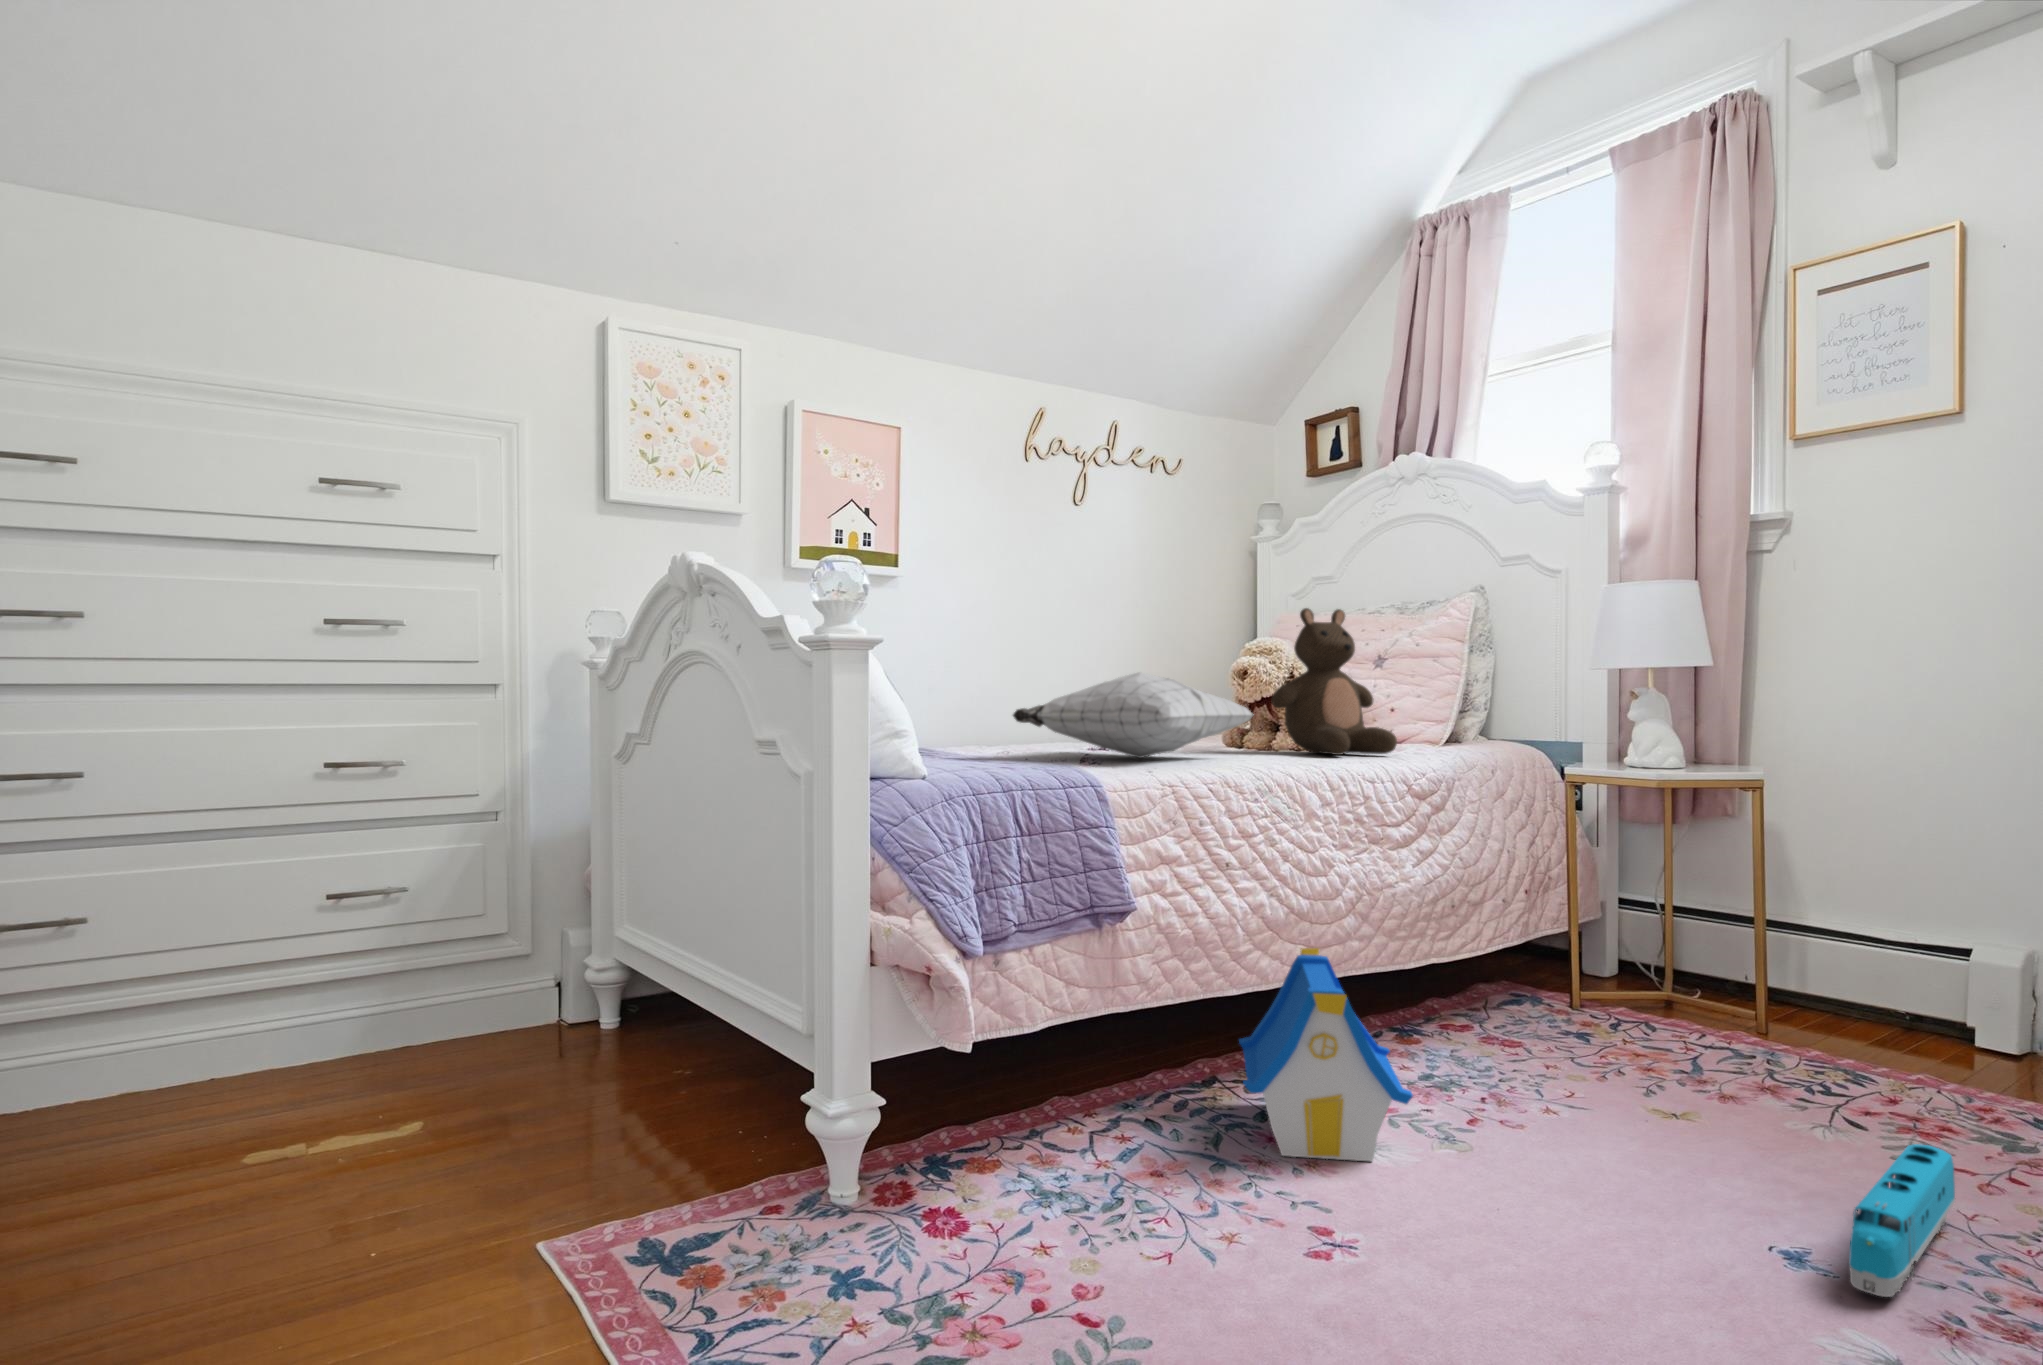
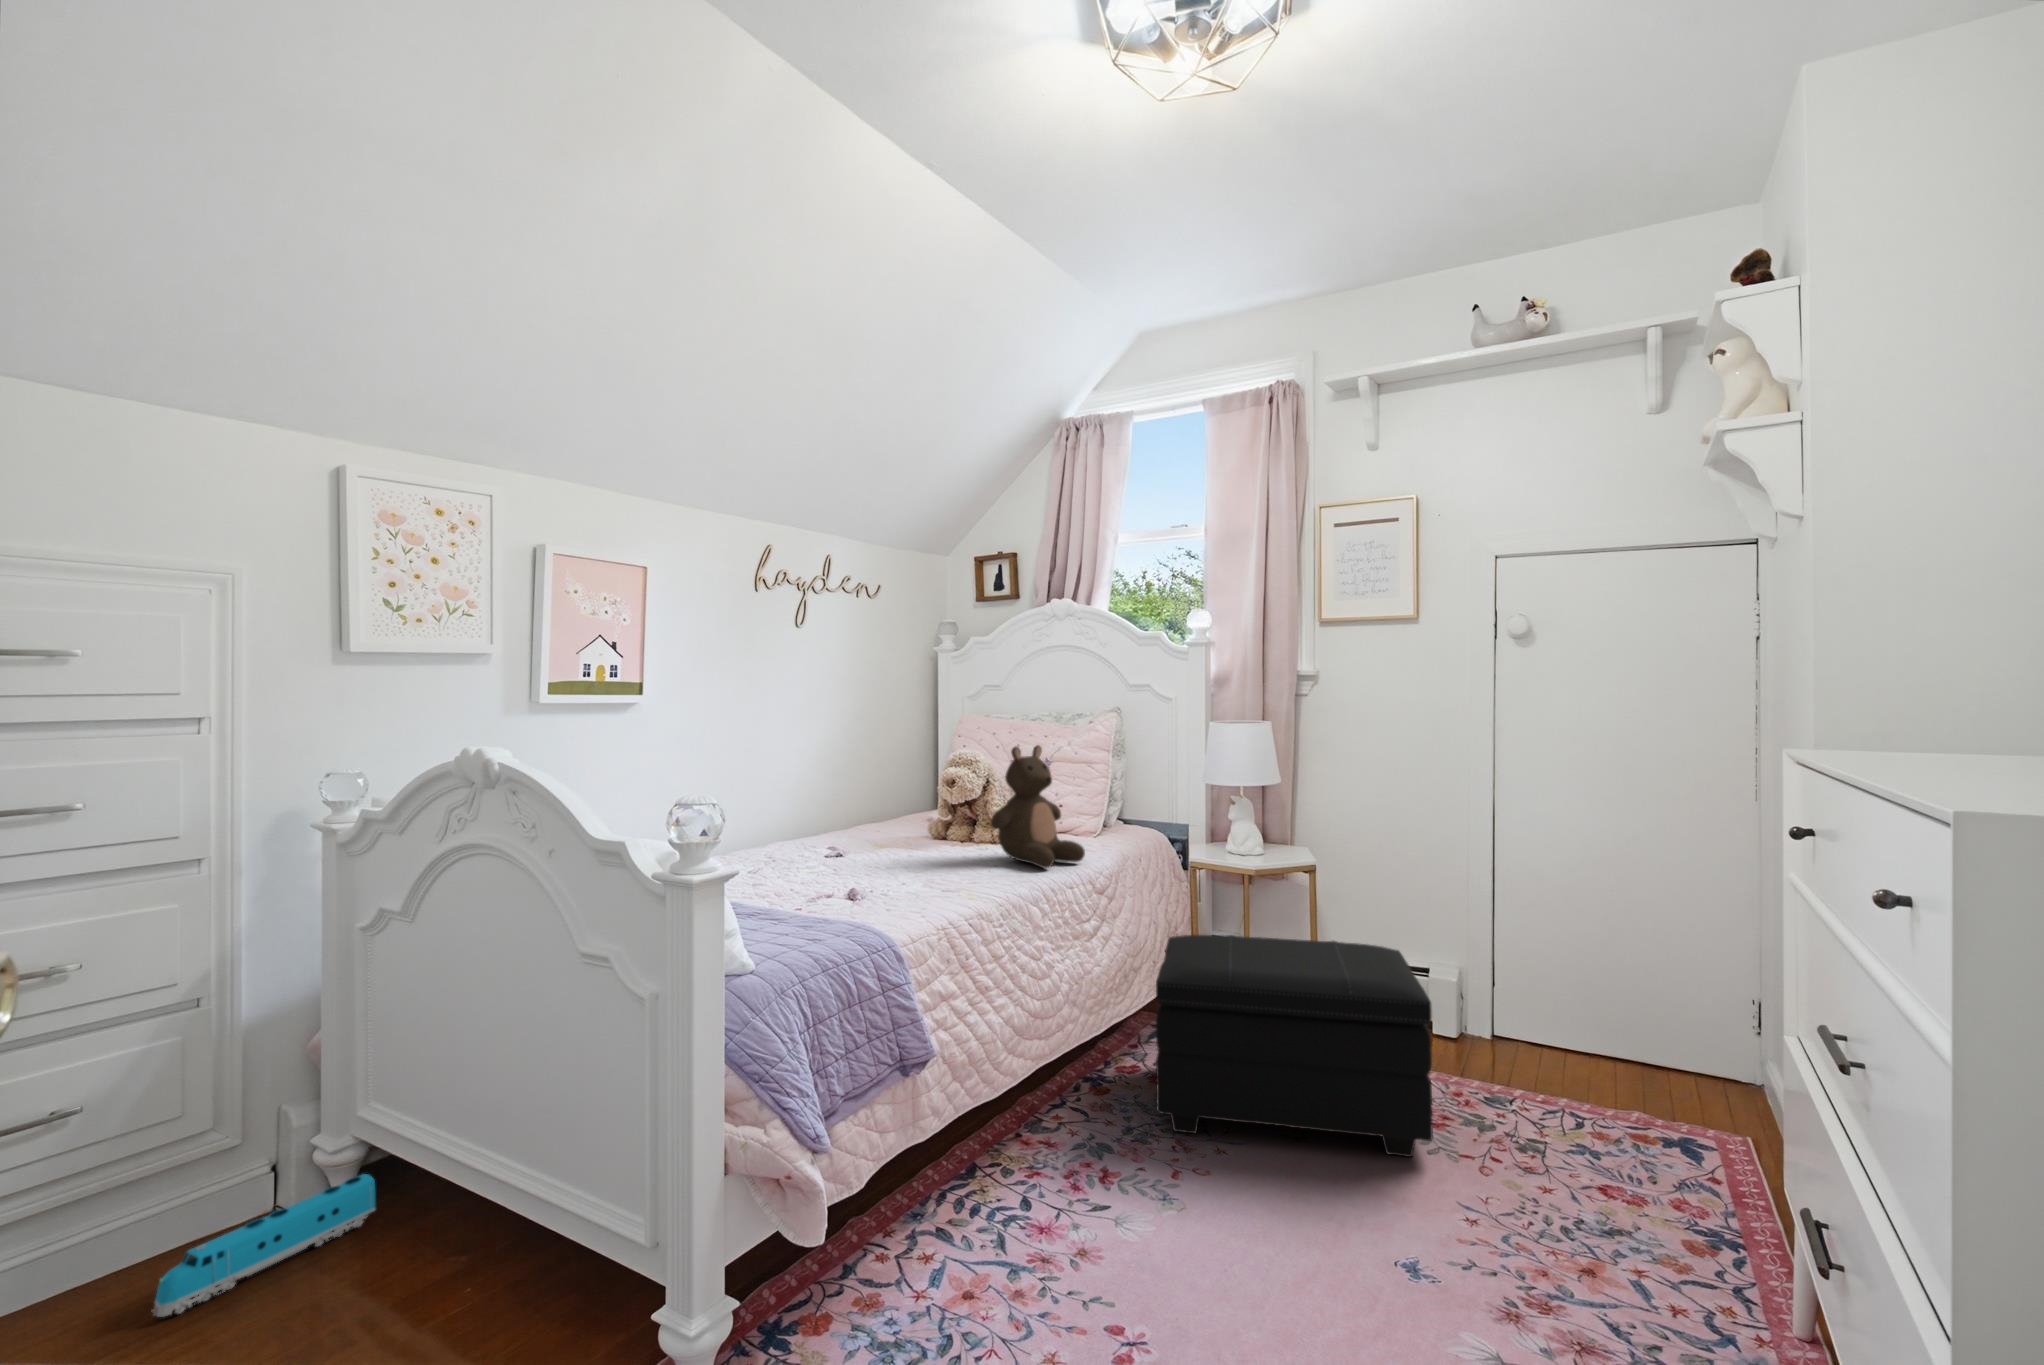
pillow: present [1013,672,1254,758] -> none [789,816,988,889]
footstool: none [1463,852,1893,1156] -> present [1156,935,1433,1157]
toy house: present [1239,948,1413,1161] -> none [1002,1050,1154,1247]
toy train: present [1849,1144,1955,1297] -> present [152,1174,375,1317]

